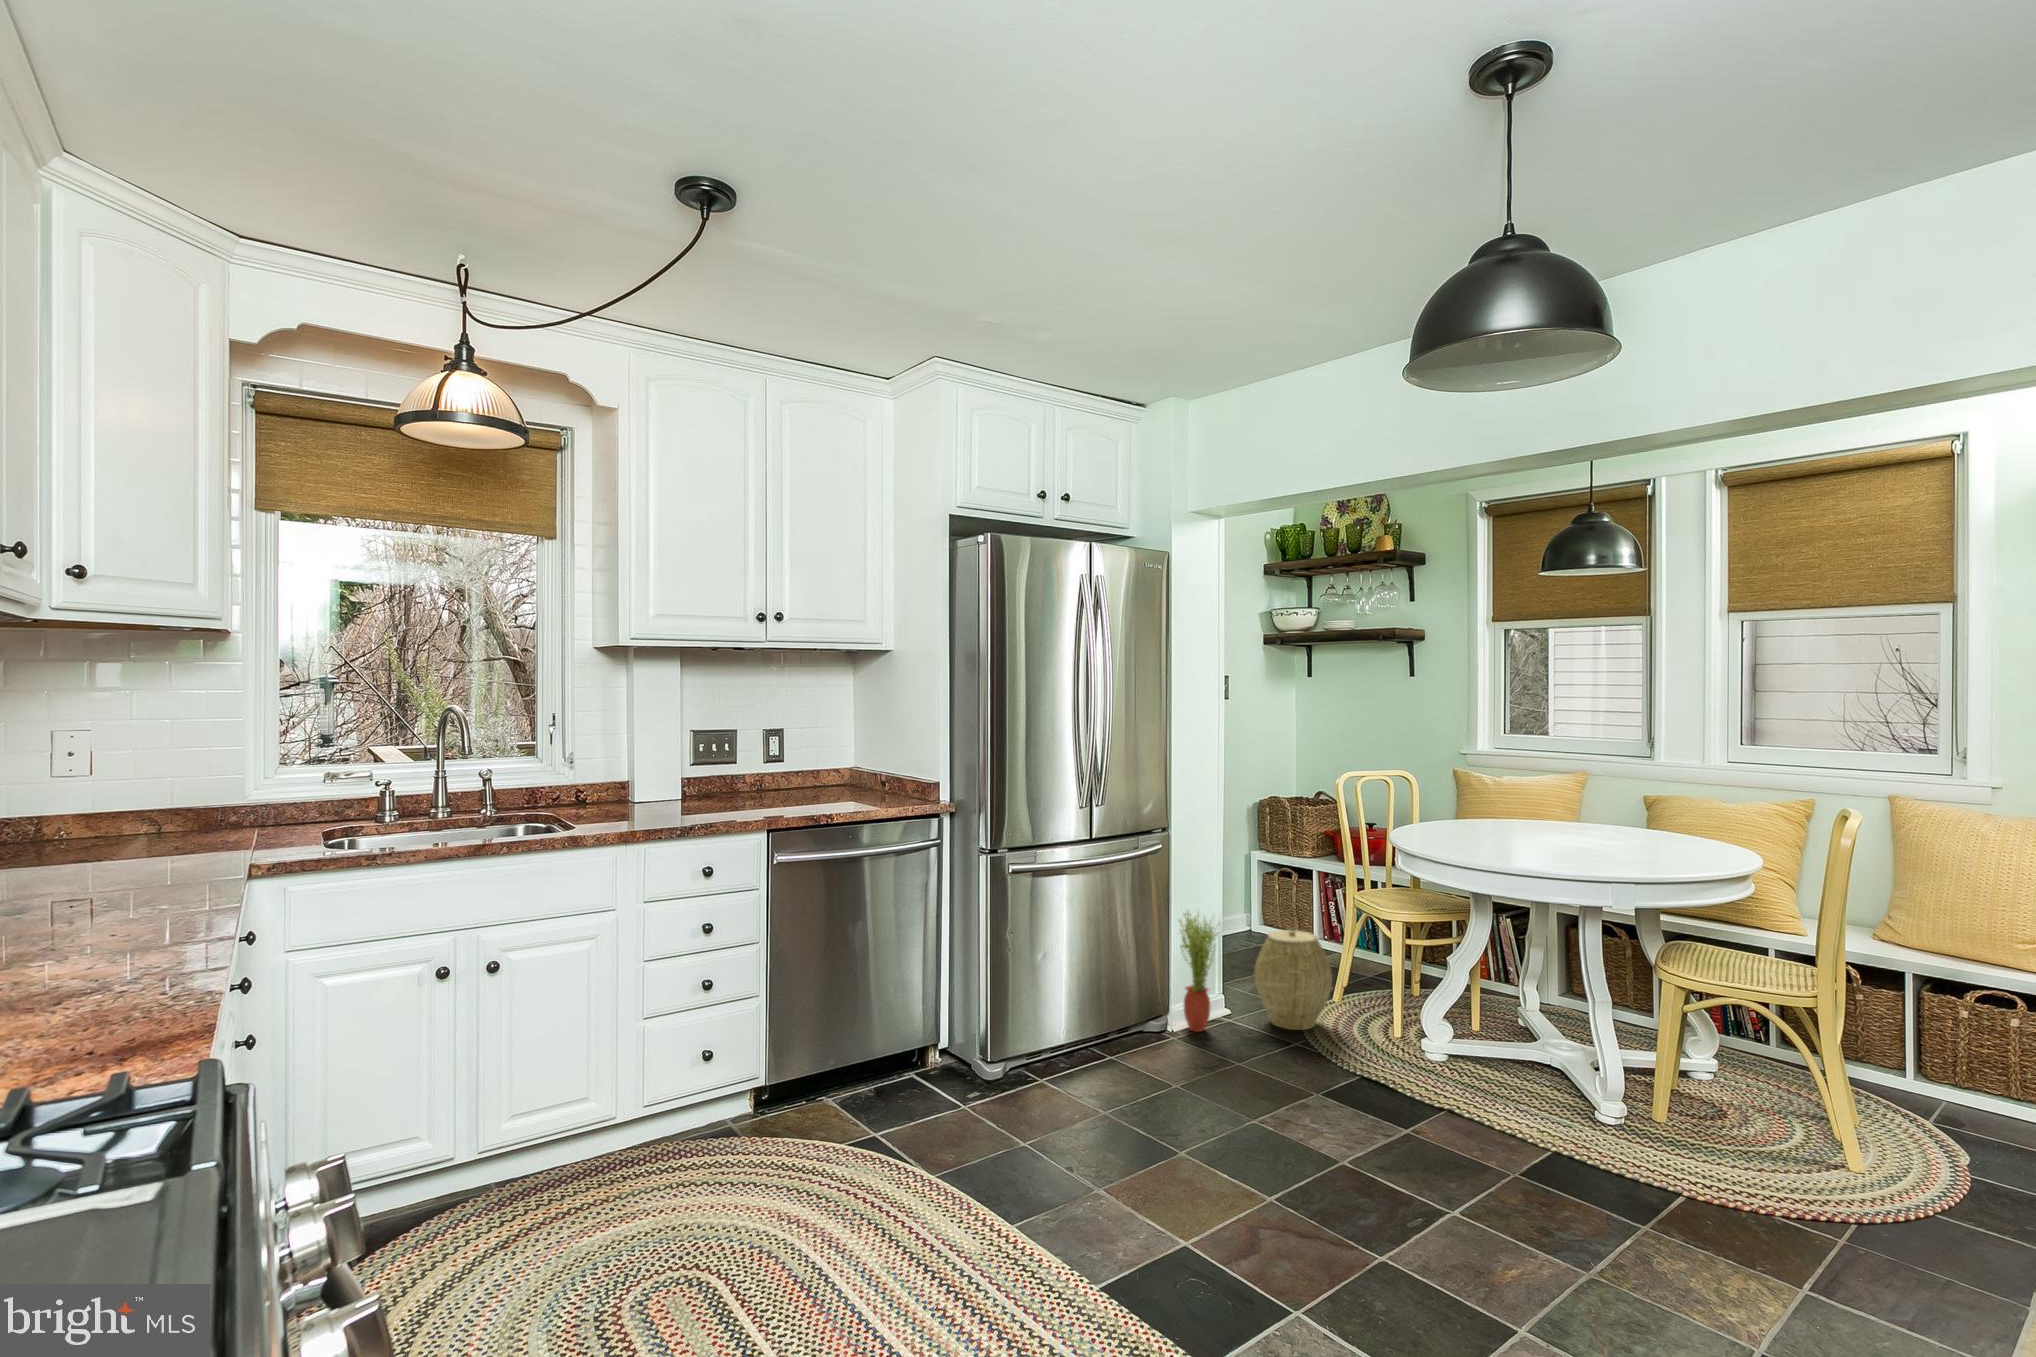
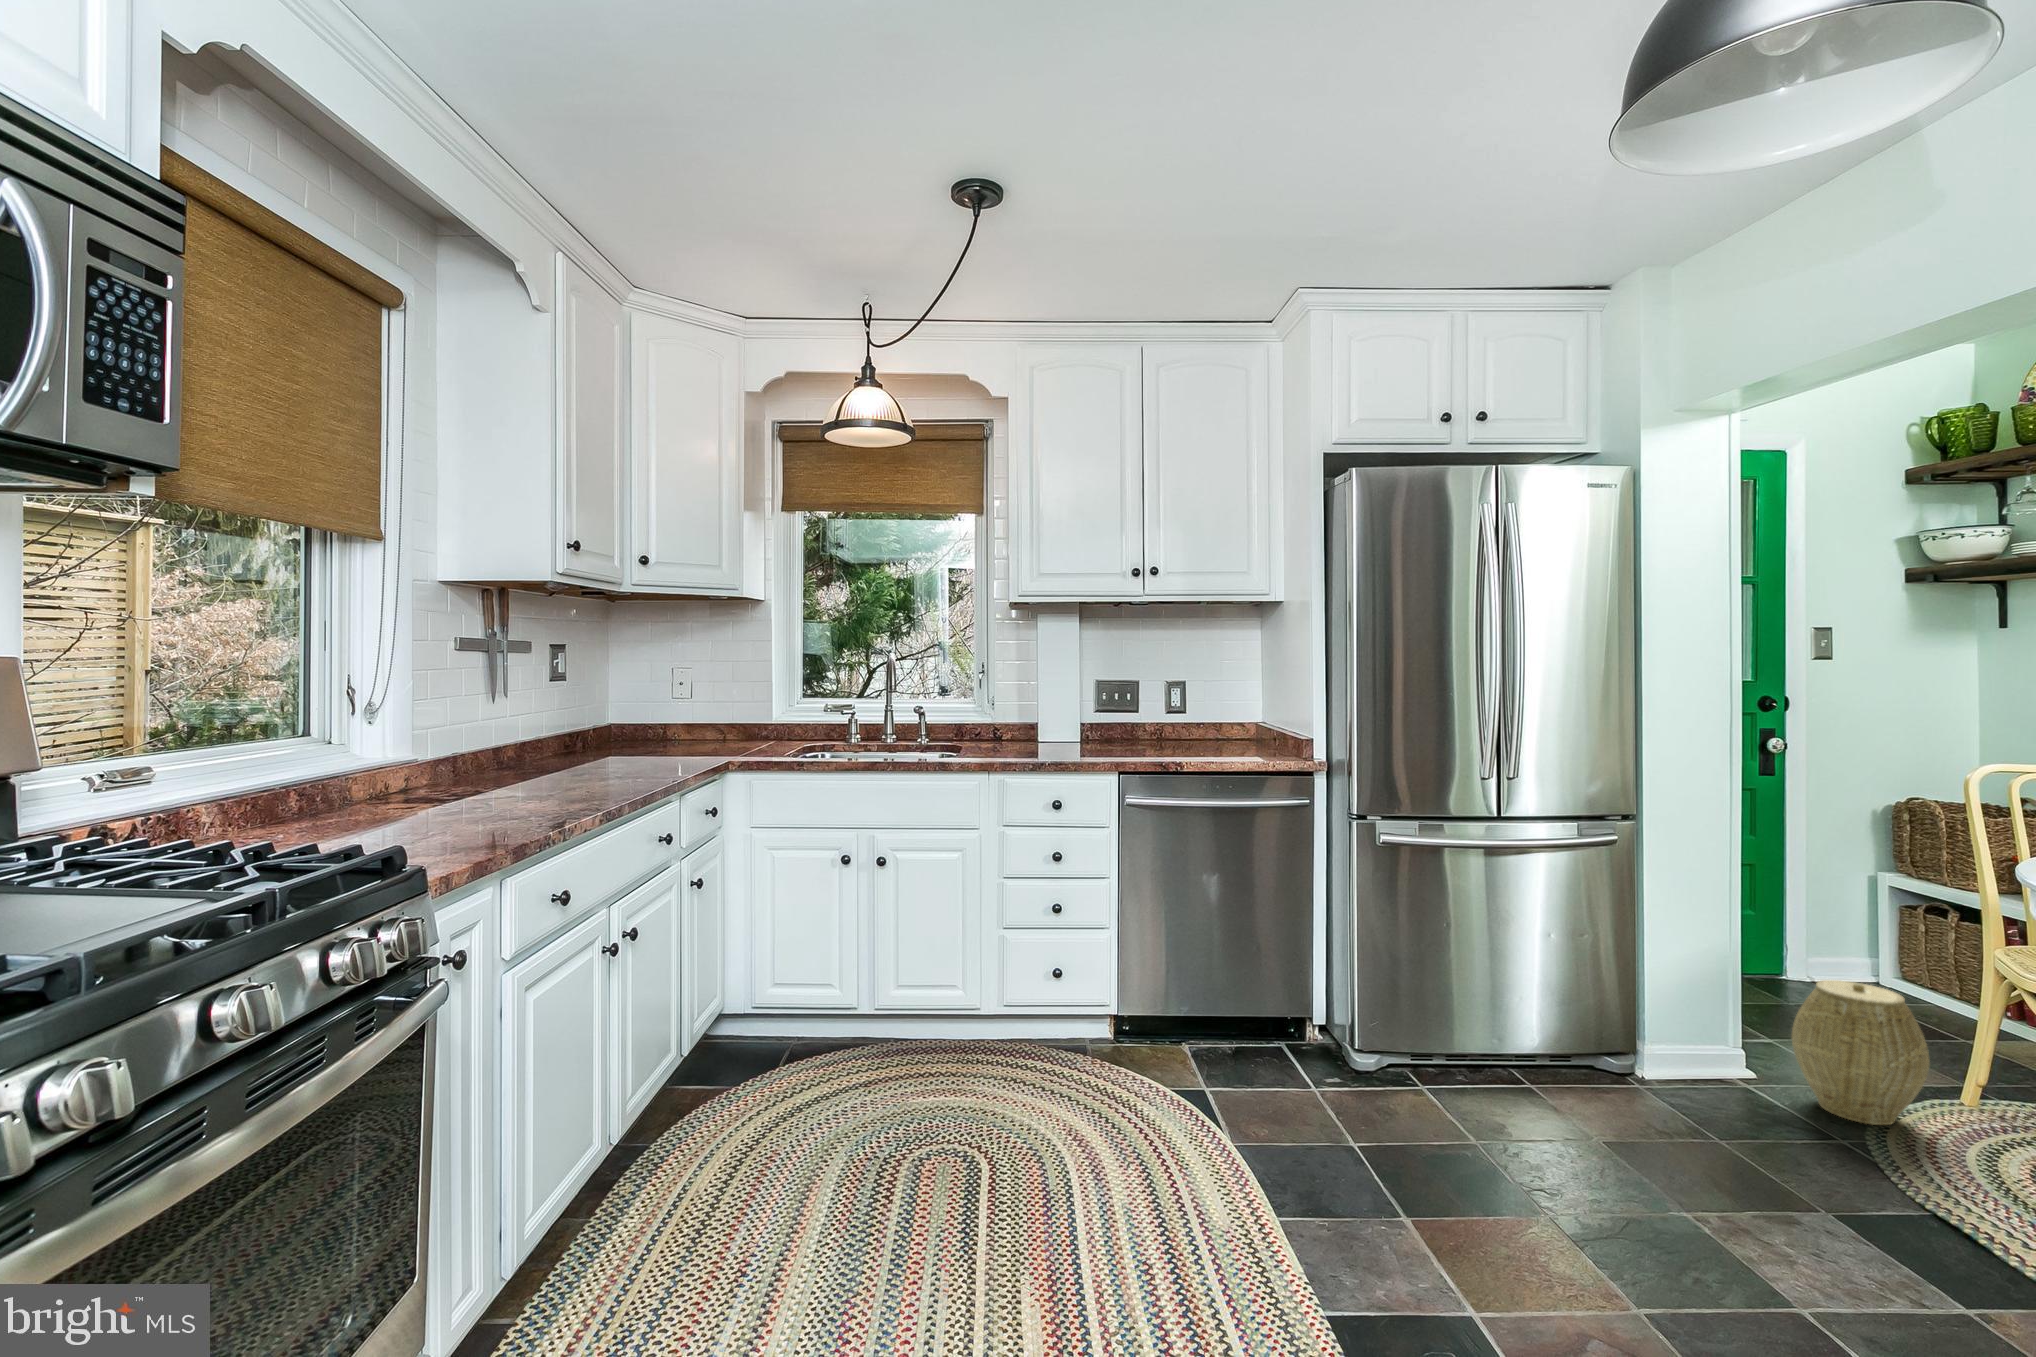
potted plant: present [1179,911,1220,1032] -> none [1659,927,1730,1087]

